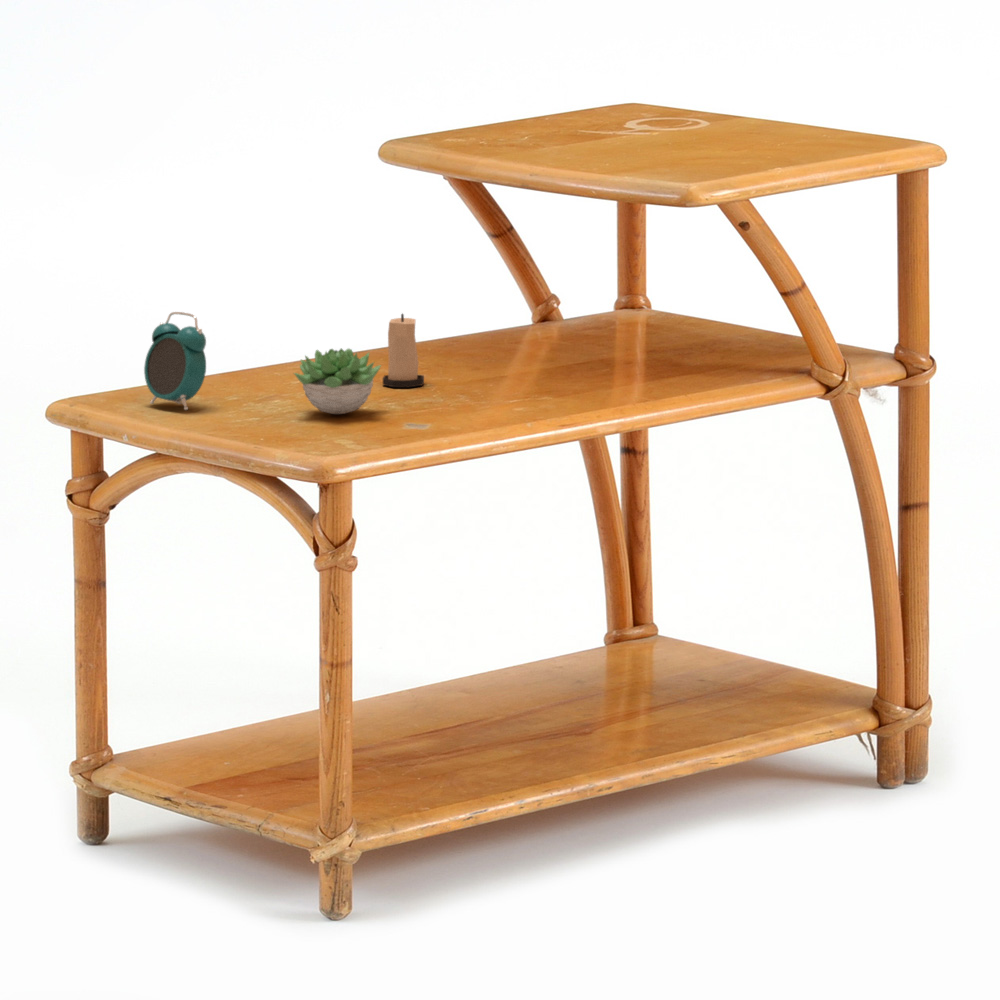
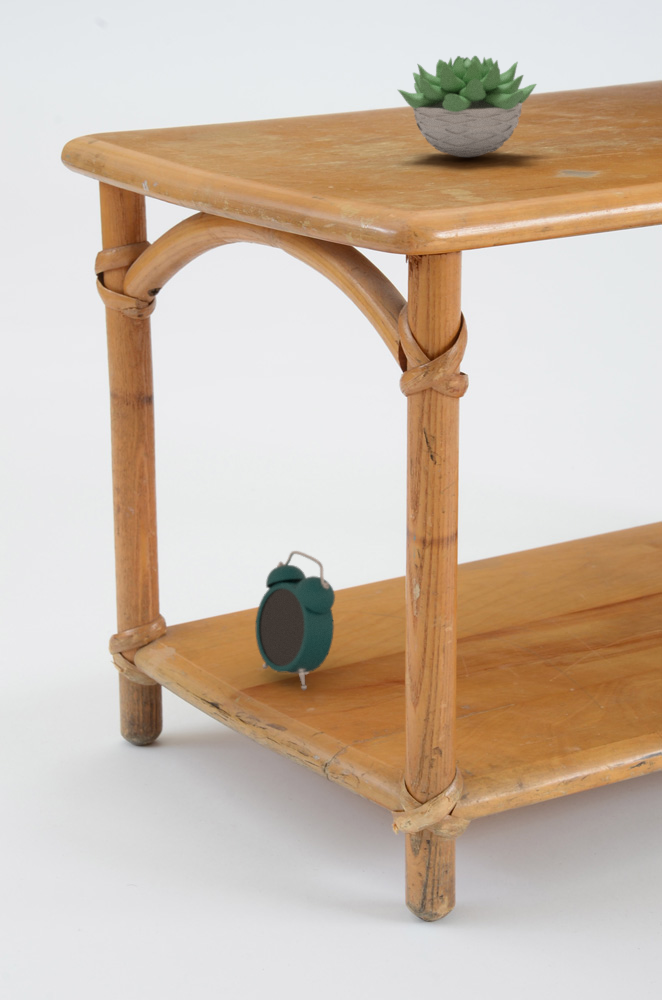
alarm clock: present [144,312,206,410] -> present [255,551,335,690]
candle: present [383,314,424,387] -> none [549,21,611,131]

